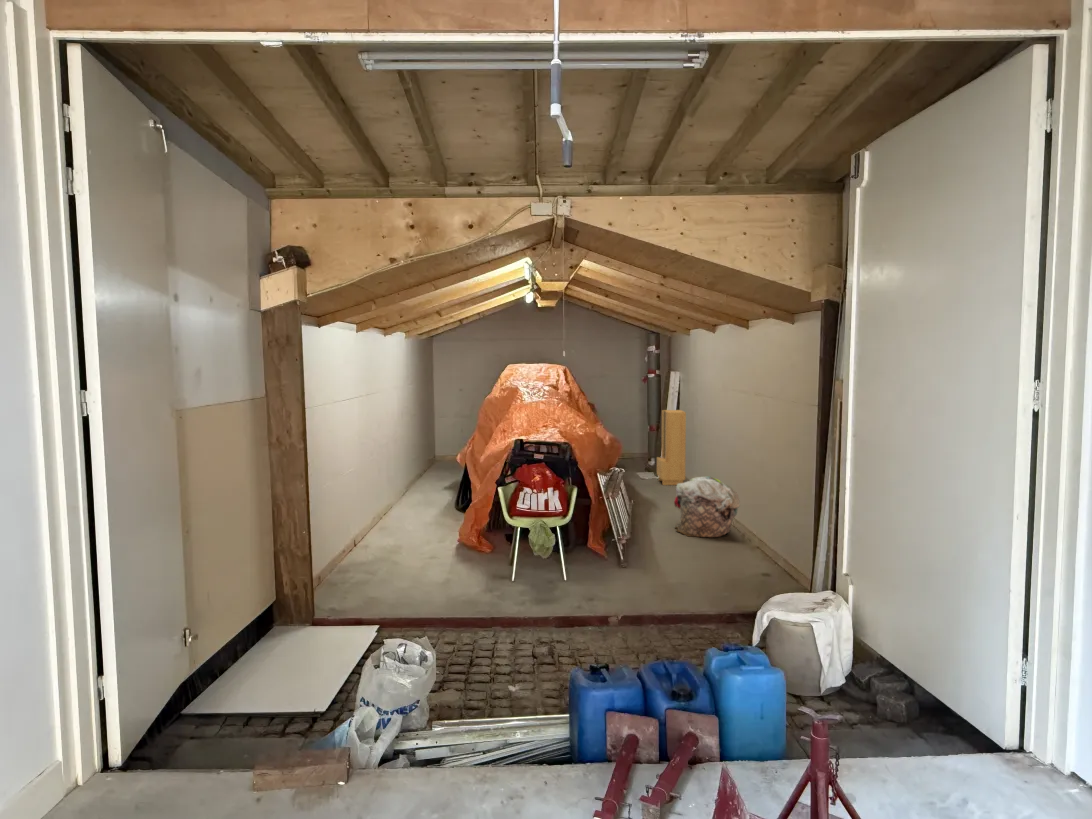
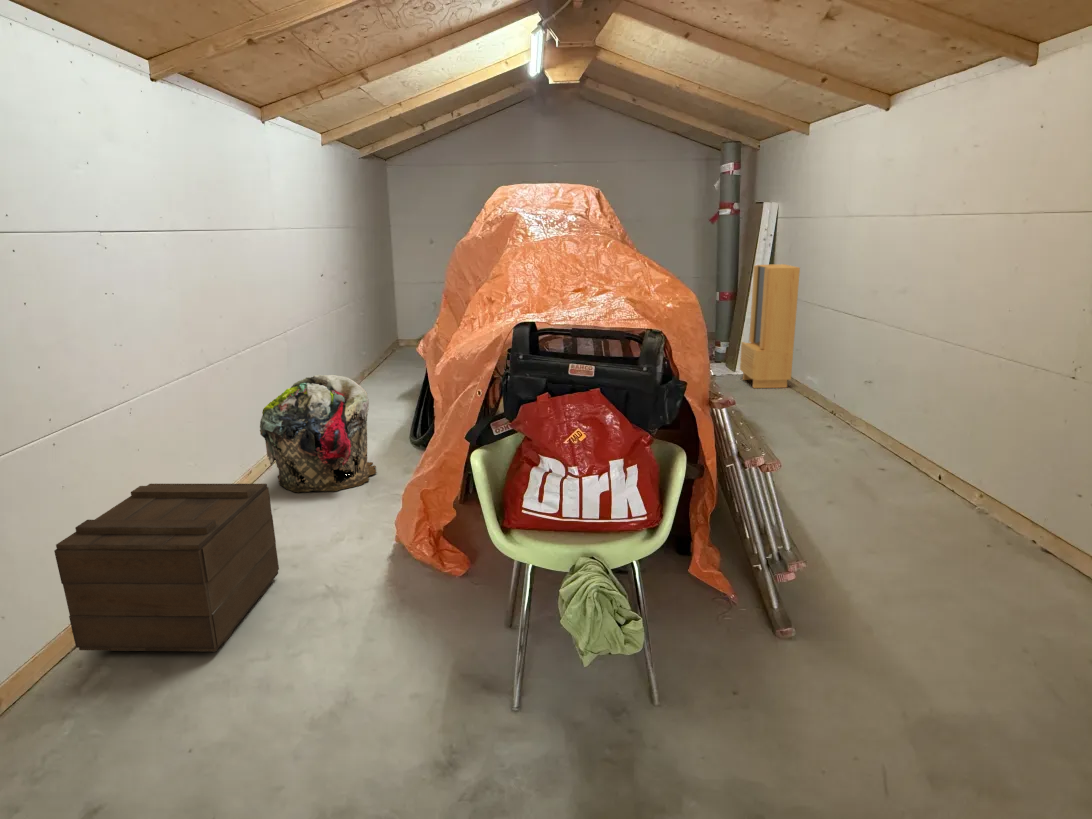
laundry basket: present [674,477,740,537] -> present [260,375,377,492]
wooden crate: none [334,508,407,570] -> present [54,484,279,651]

